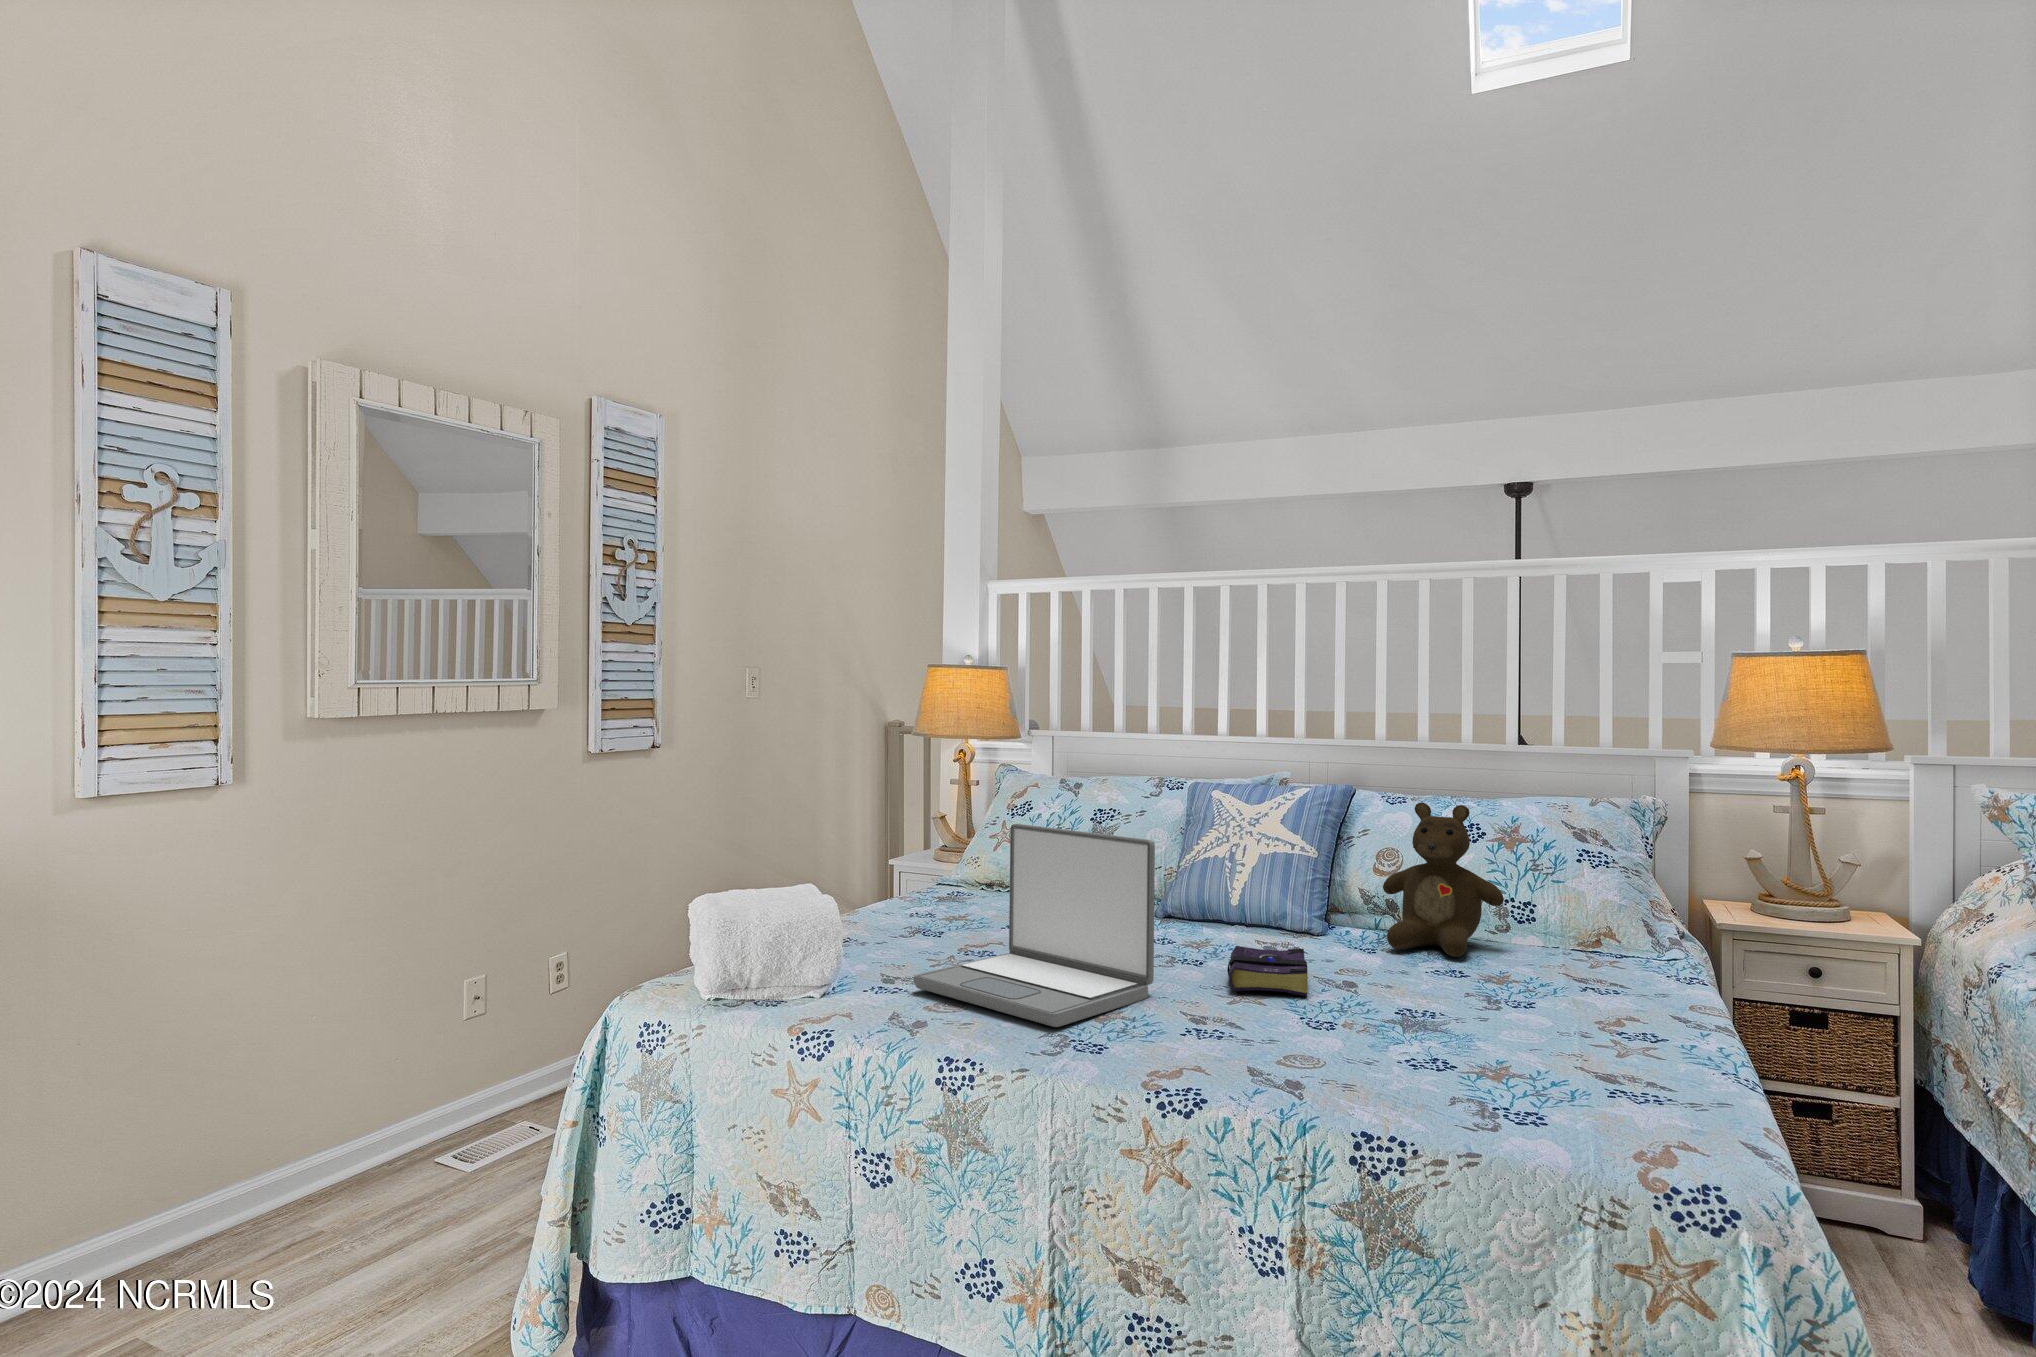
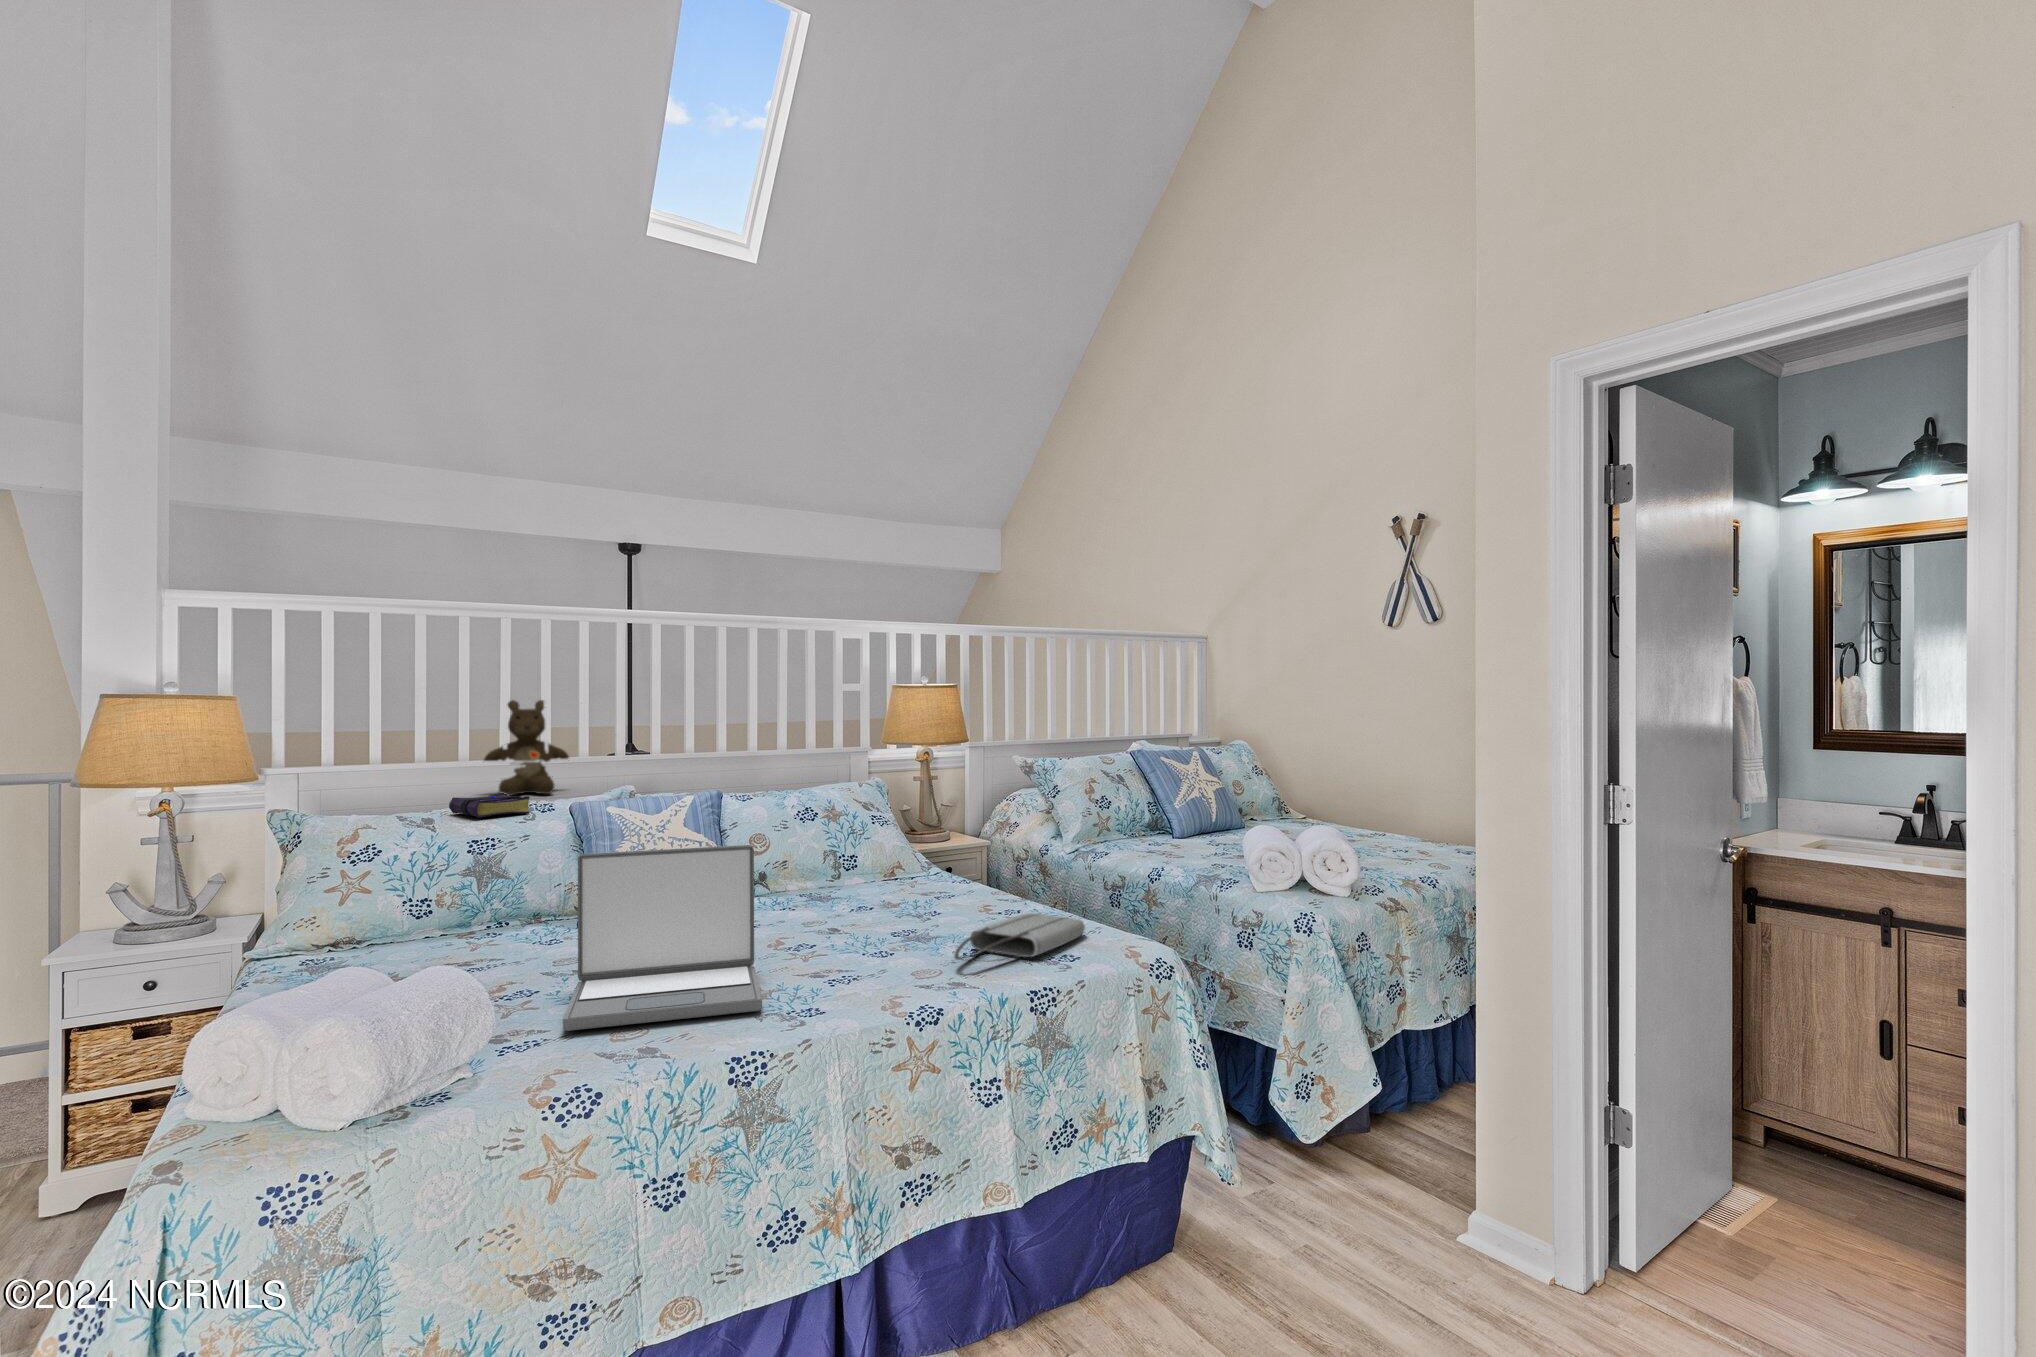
teddy bear: present [1383,802,1504,957] -> present [484,700,569,796]
book: present [1227,946,1307,997] -> present [449,793,529,818]
tote bag: none [1326,1026,1647,1096] -> present [954,913,1085,960]

